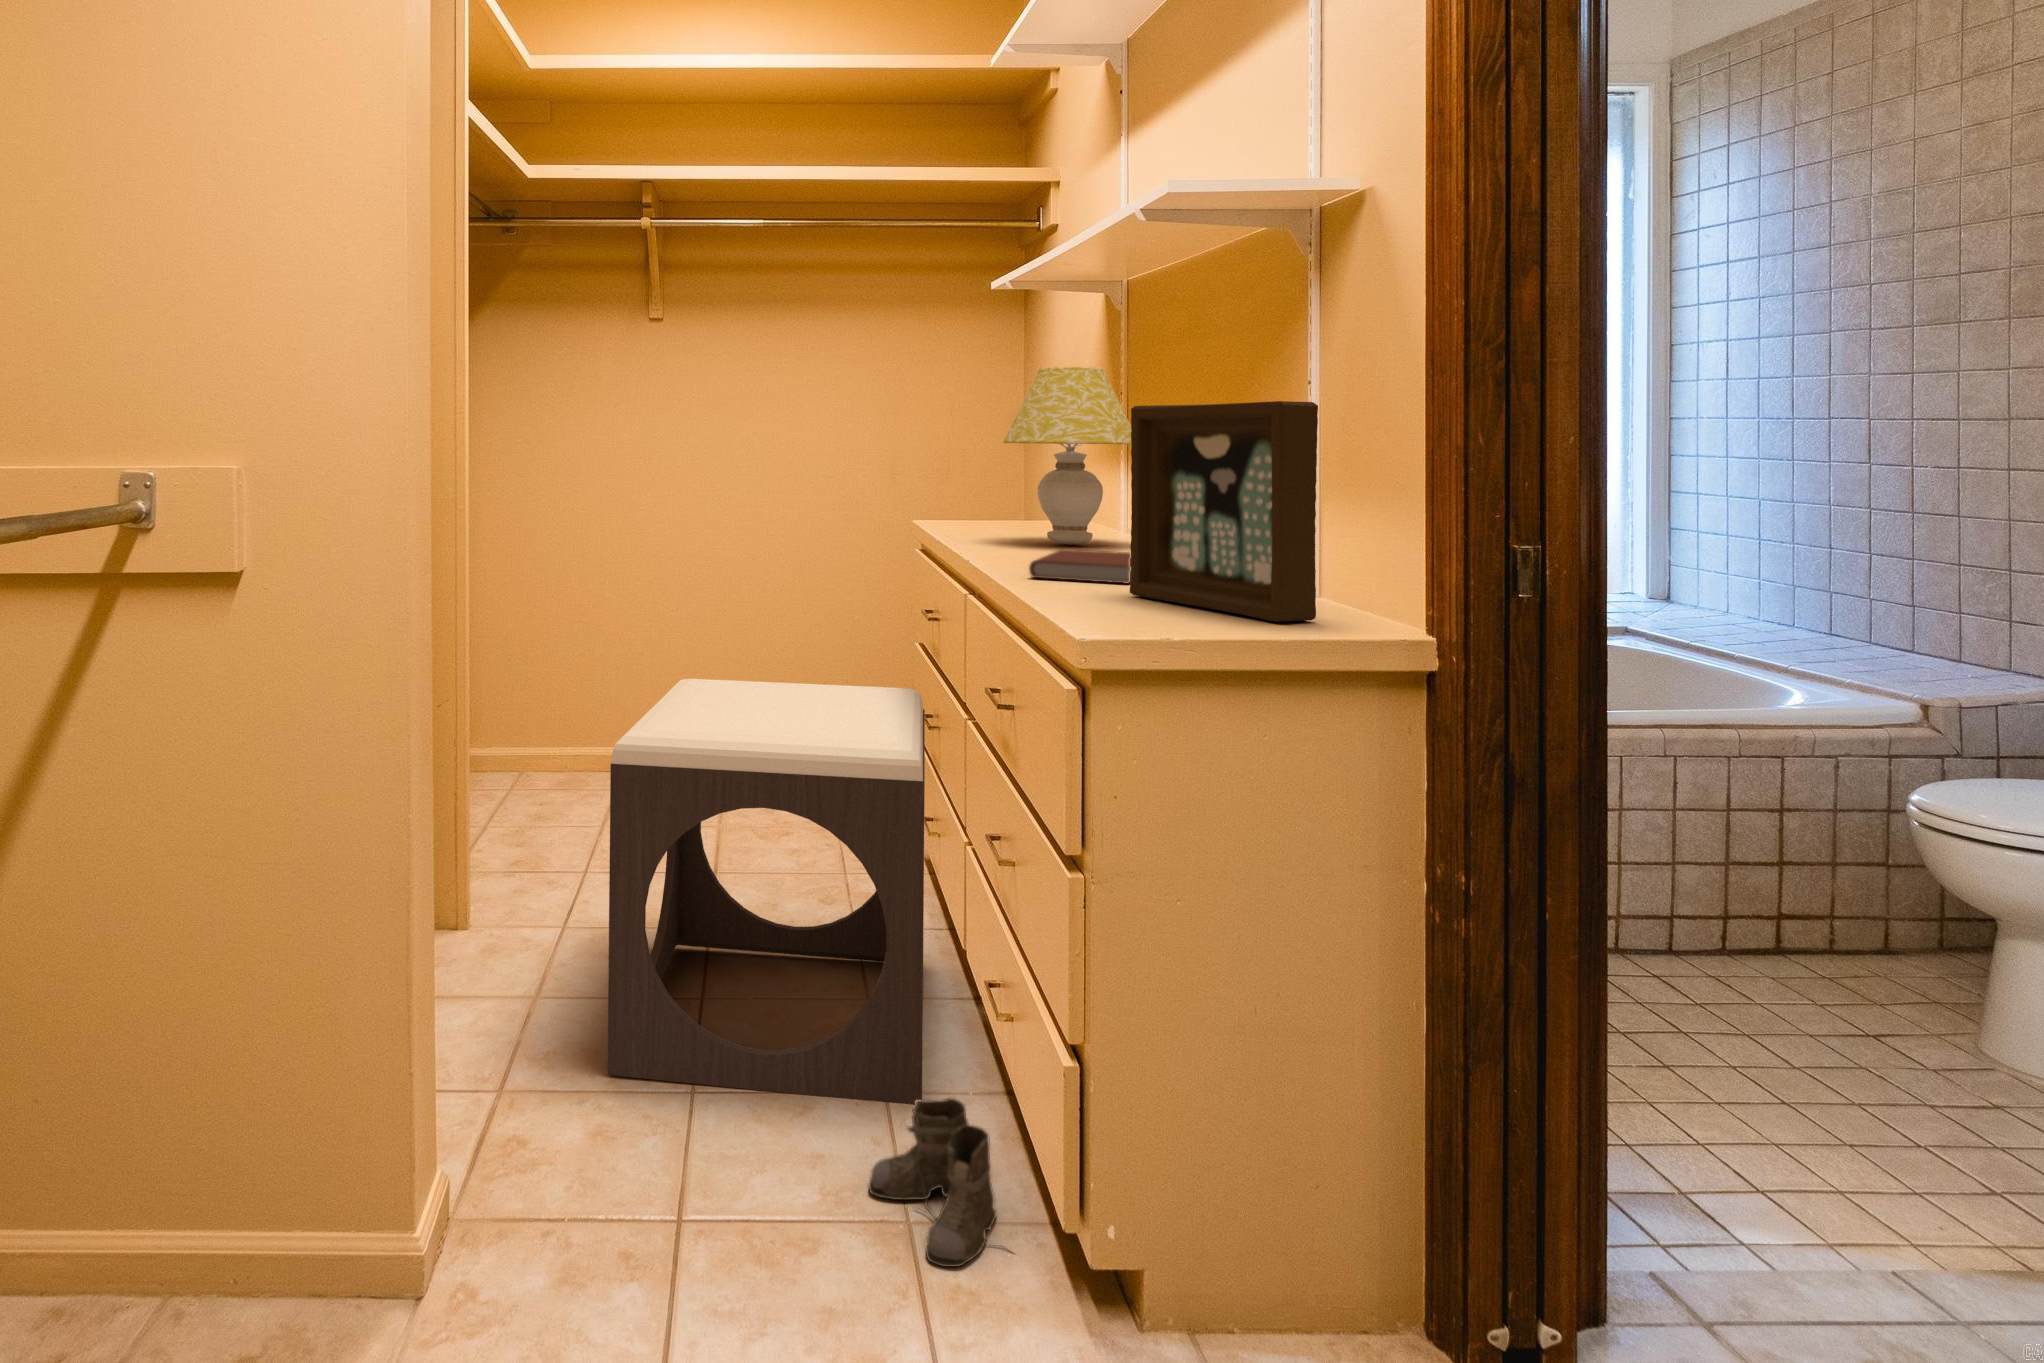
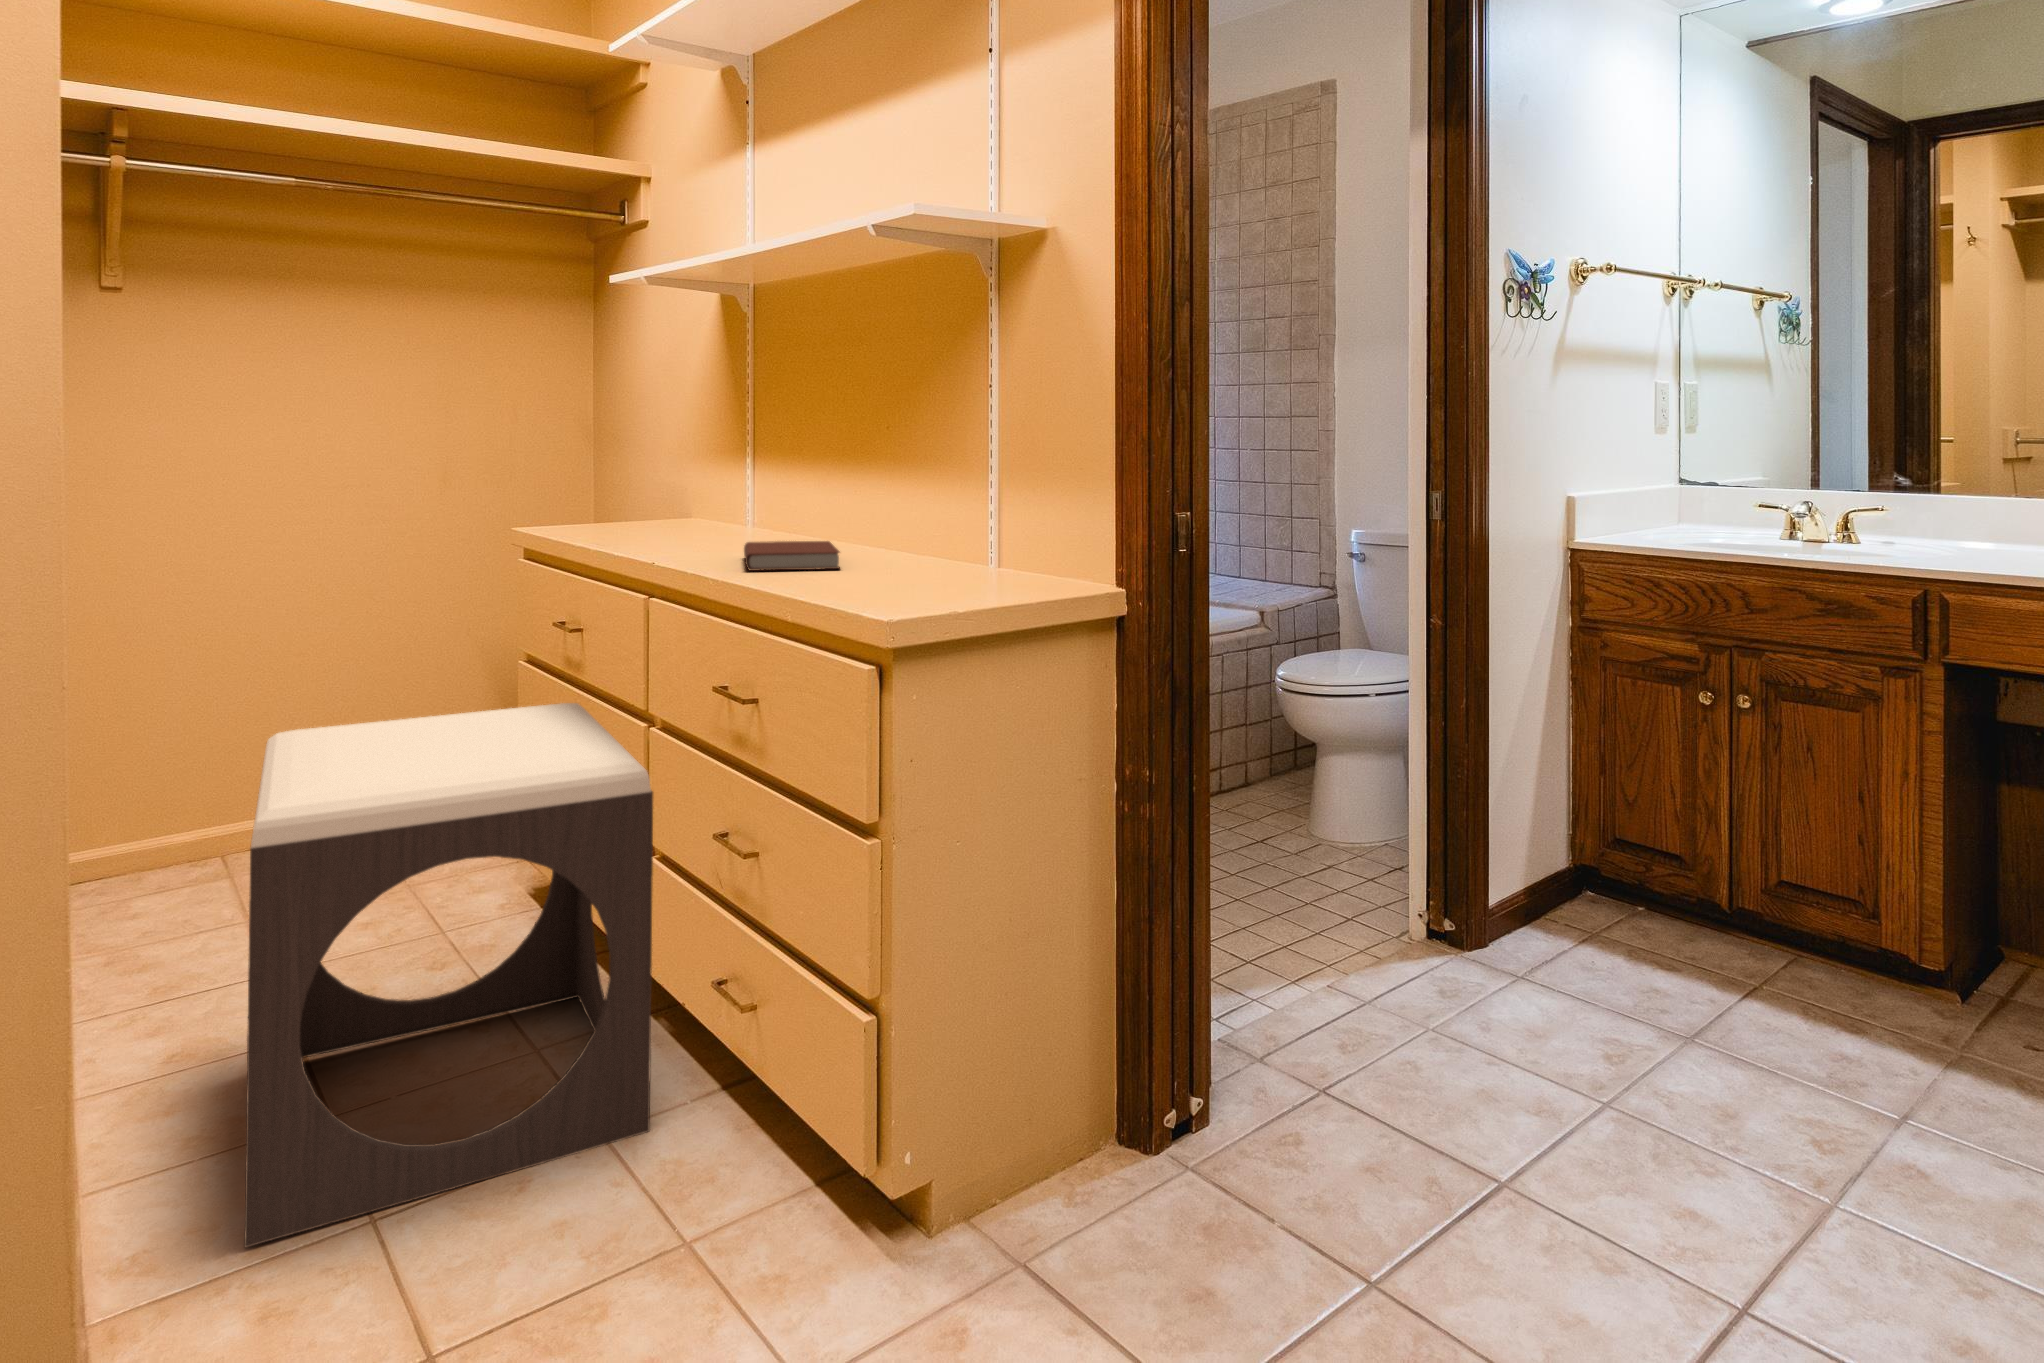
table lamp: present [1003,367,1131,545] -> none [649,363,783,539]
picture frame: present [1130,401,1318,622] -> none [861,401,1036,589]
boots: present [869,1098,996,1267] -> none [634,1104,803,1273]

